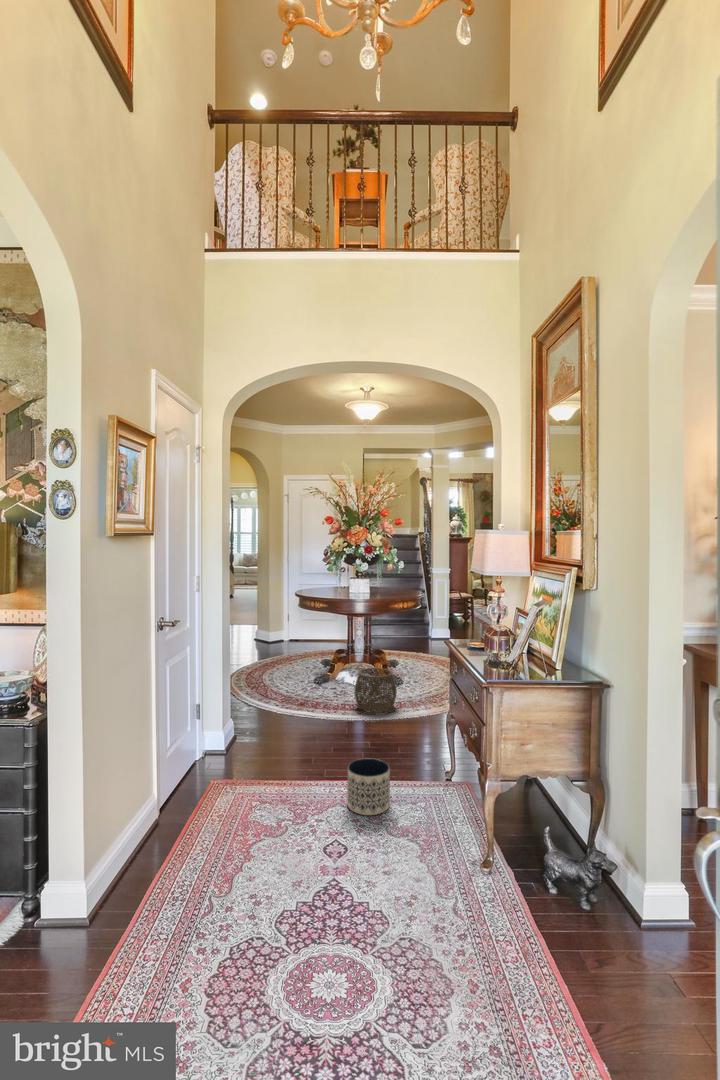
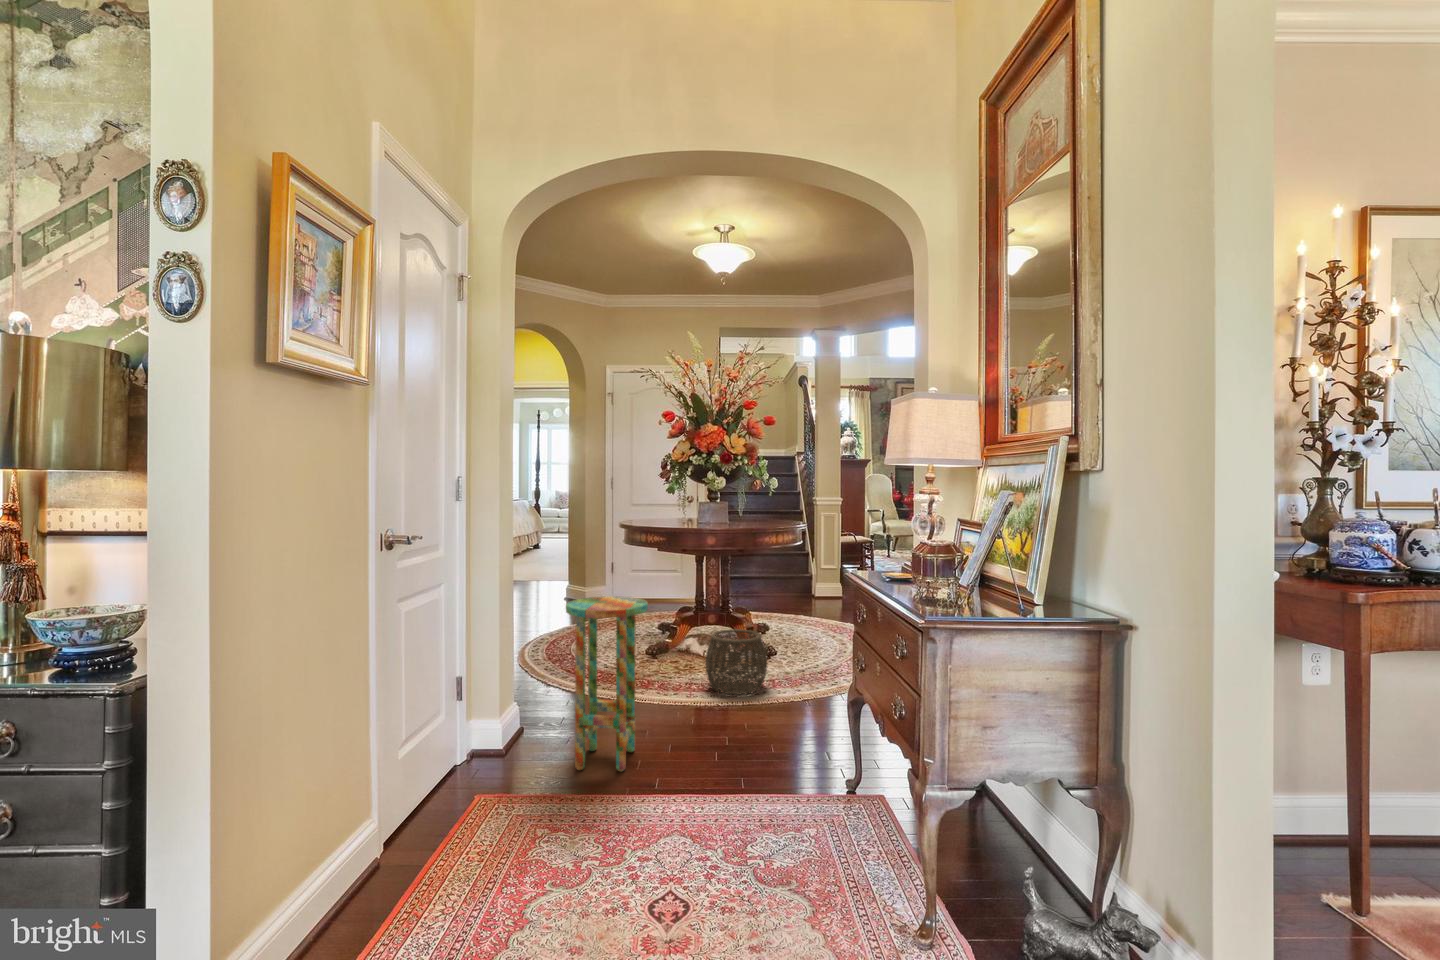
side table: none [265,651,318,766] -> present [566,596,648,771]
planter: present [347,758,390,815] -> none [691,757,759,849]

